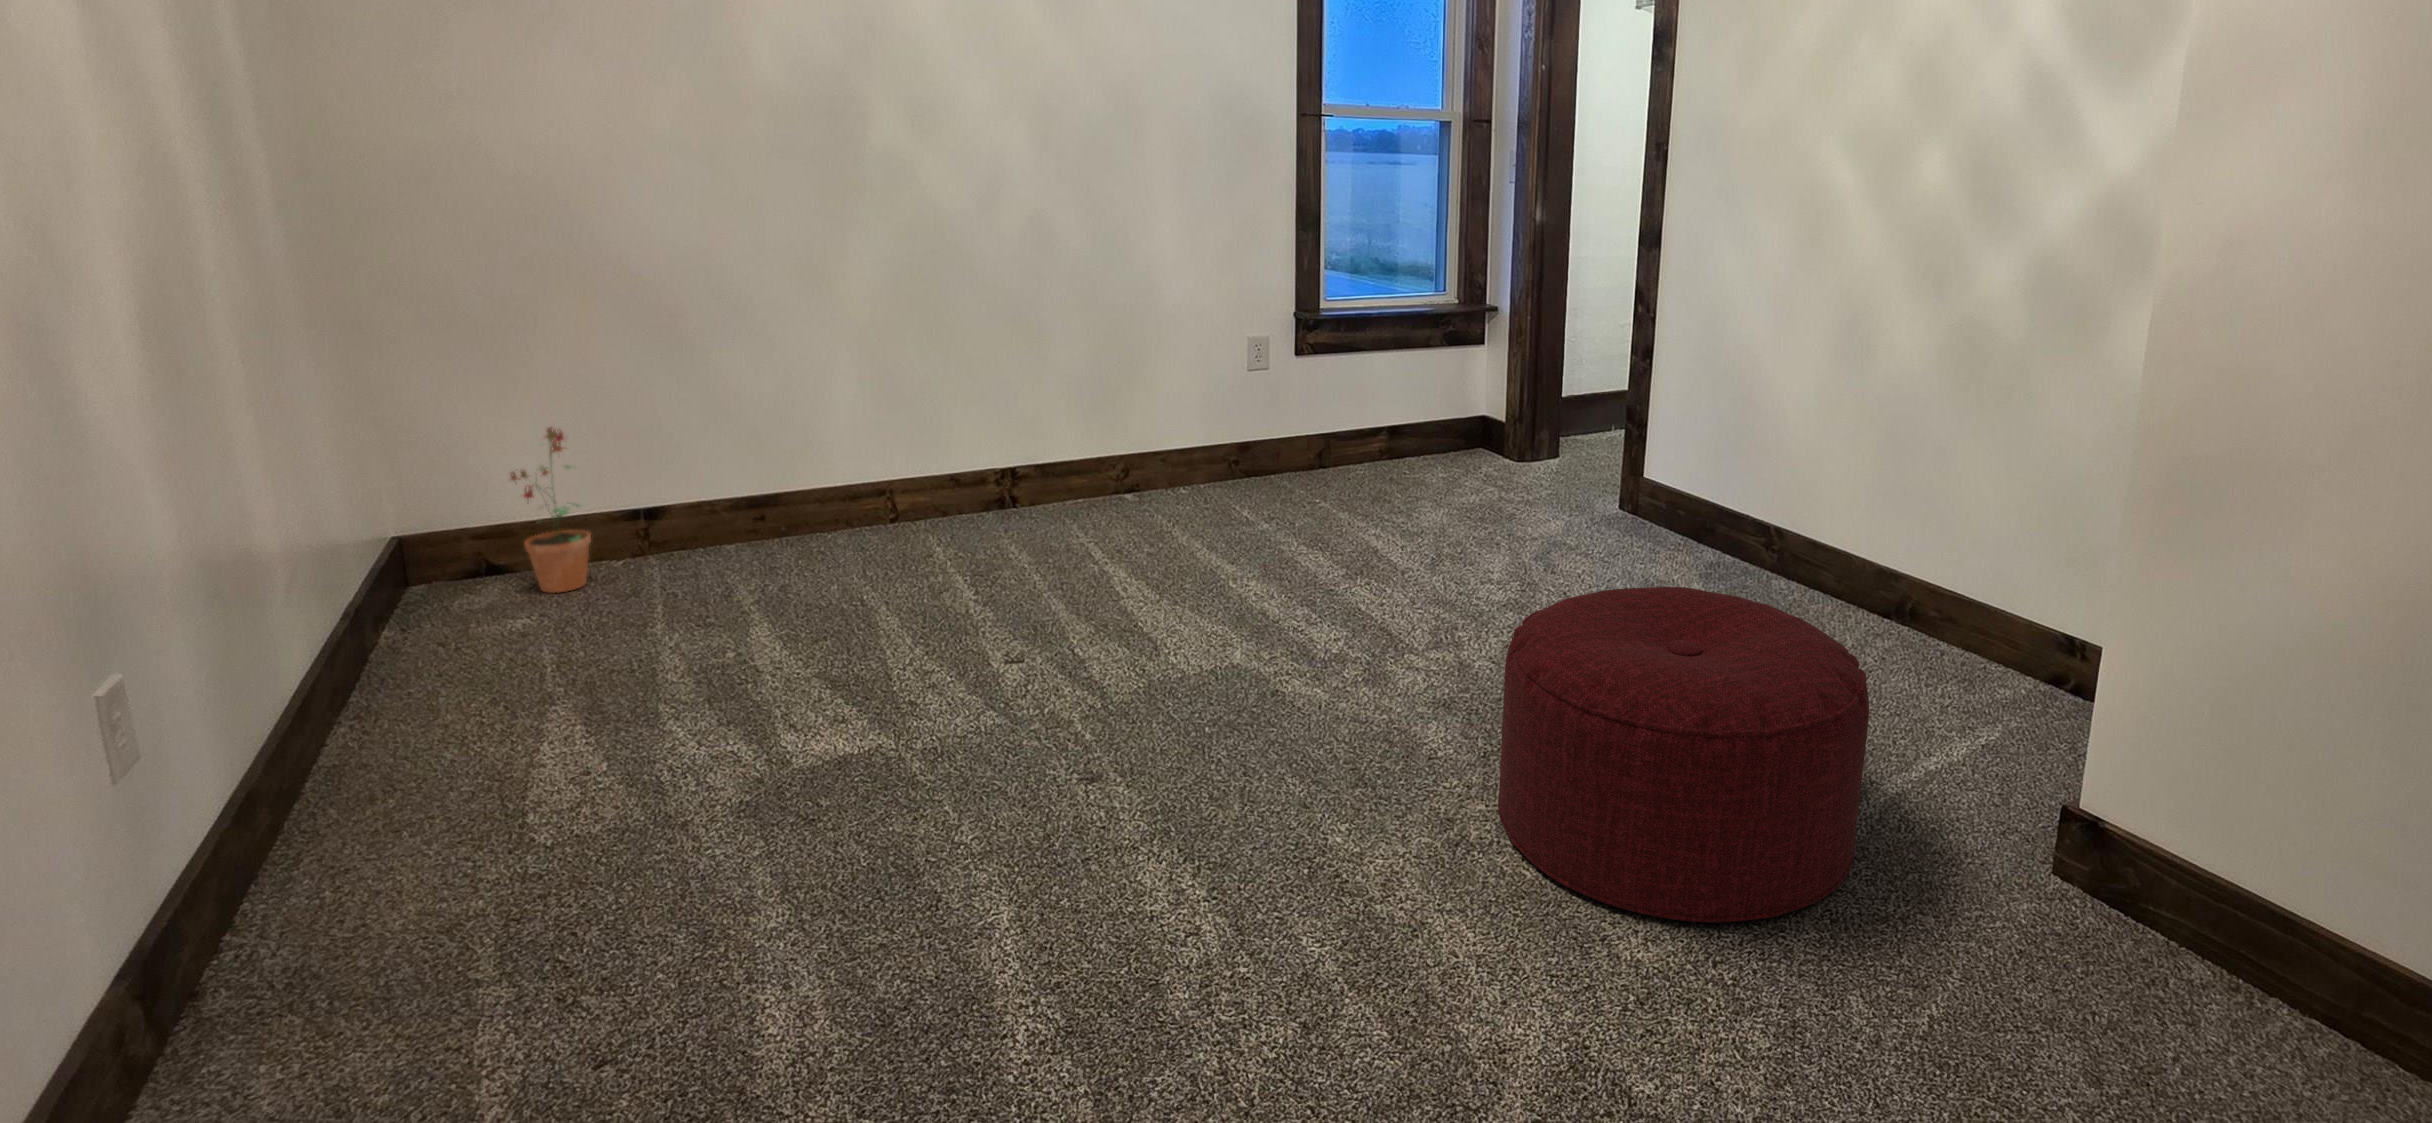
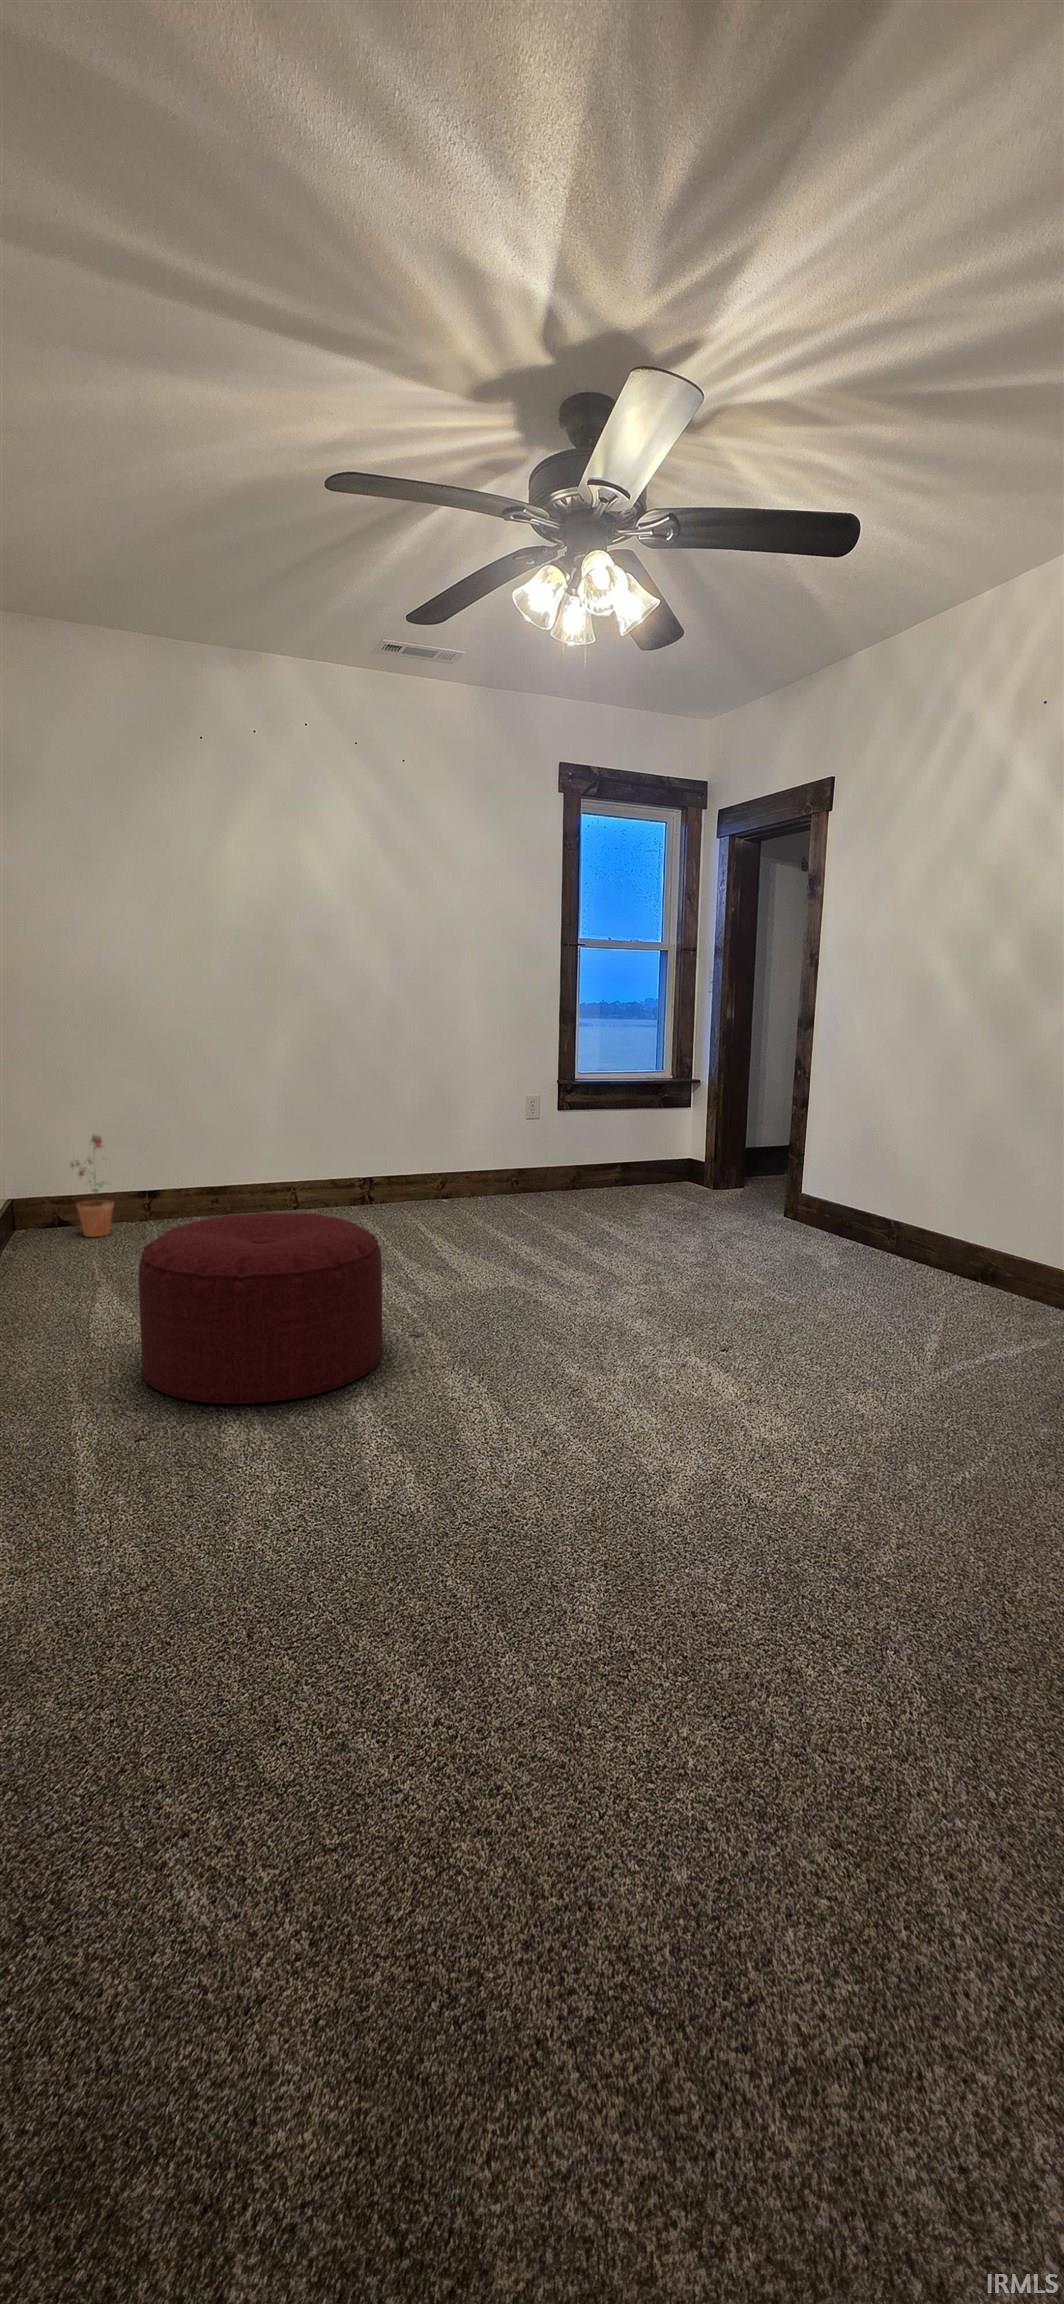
ottoman: present [1498,587,1869,923] -> present [139,1213,383,1404]

